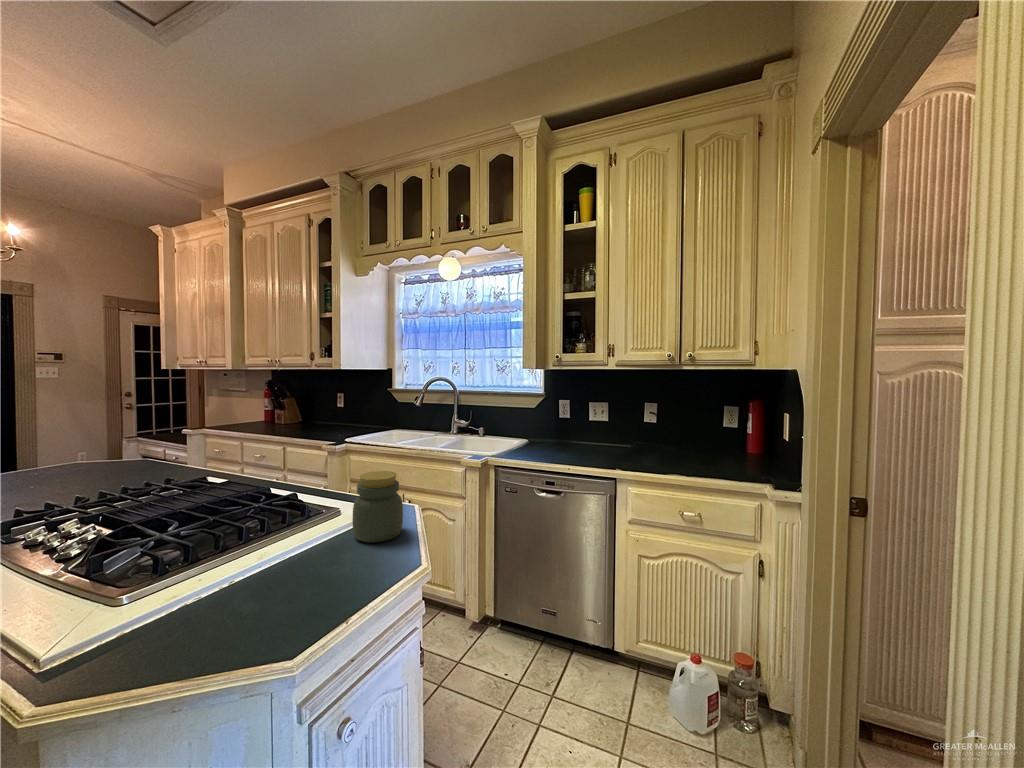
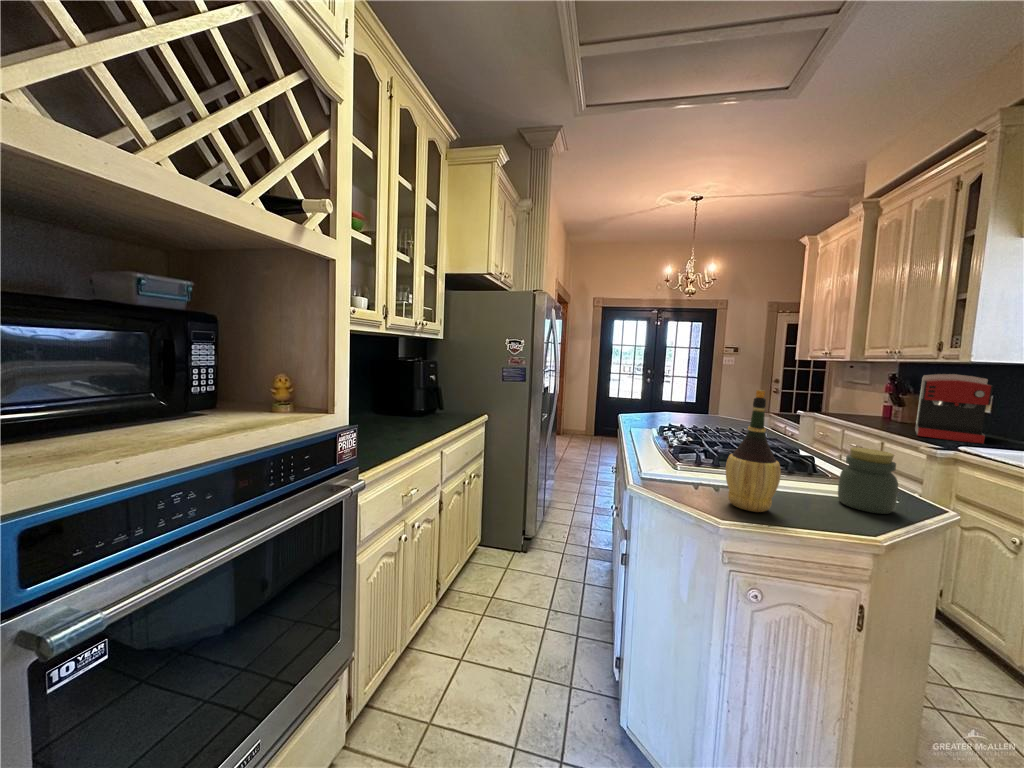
coffee maker: none [304,379,353,435] -> present [915,374,993,443]
wine bottle: none [257,436,340,628] -> present [725,390,781,512]

